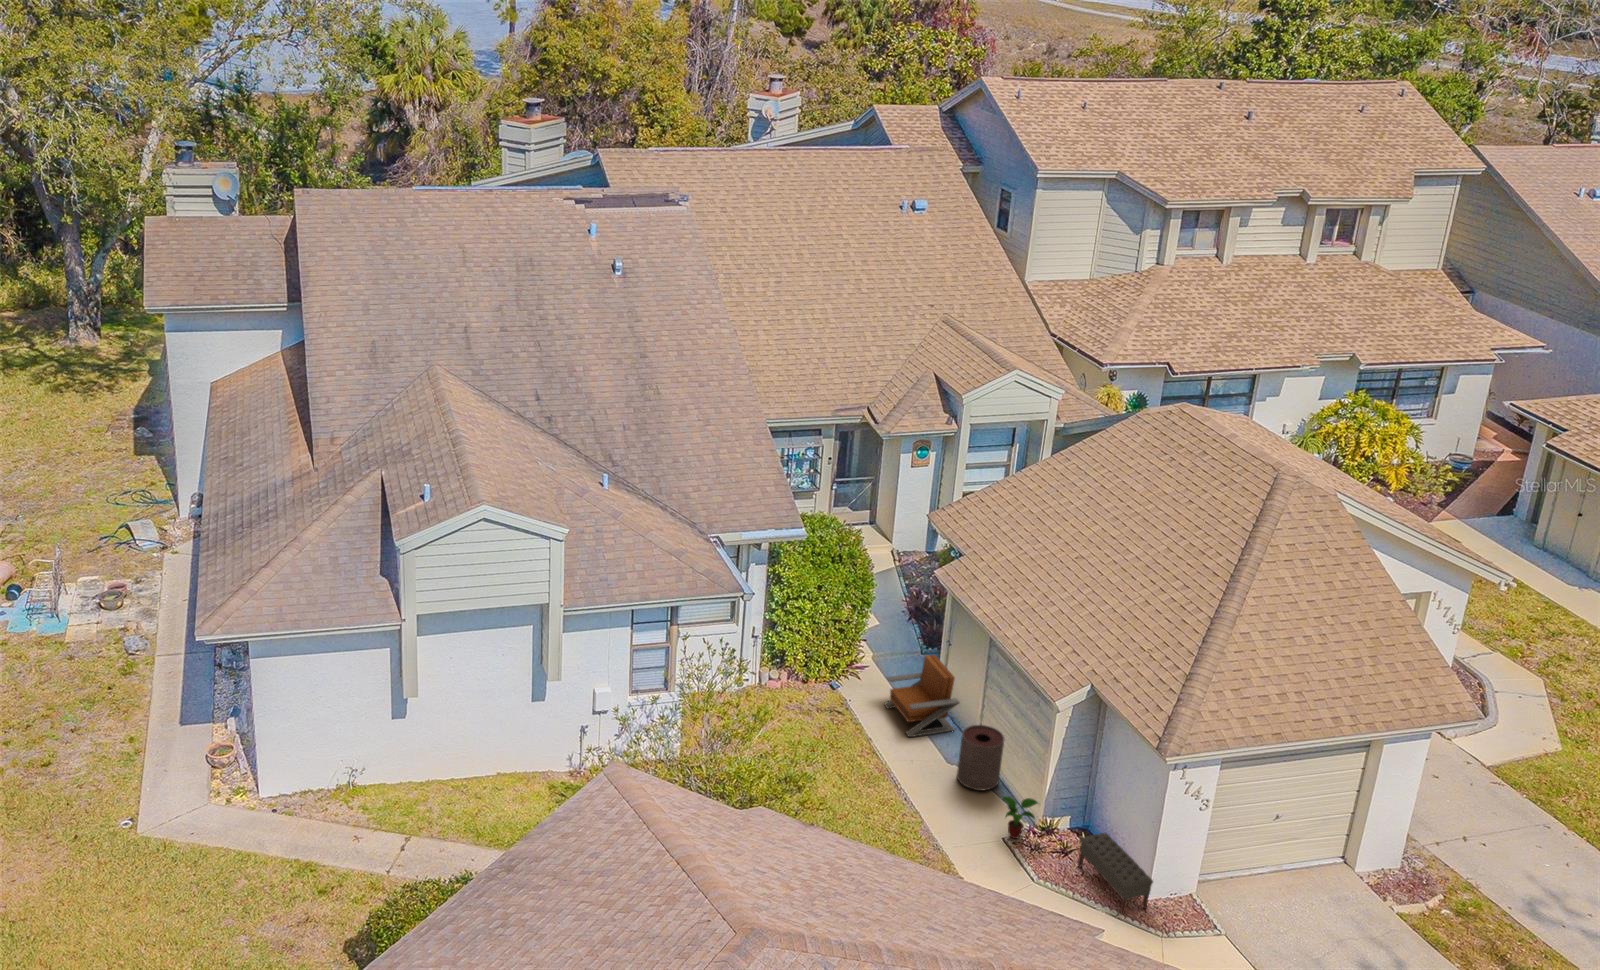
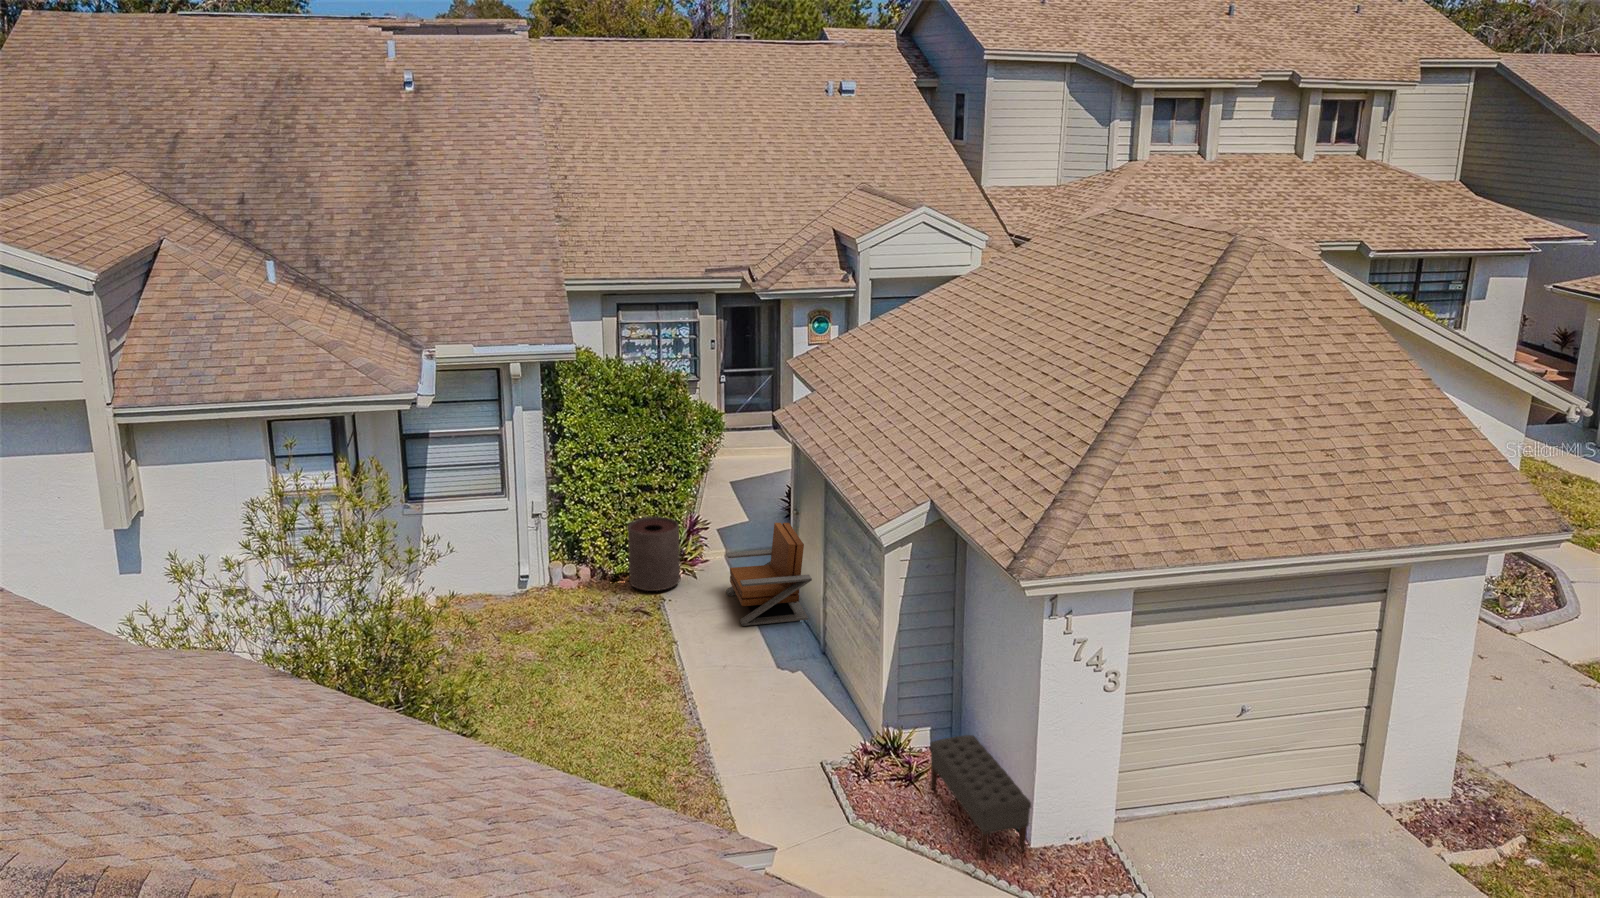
trash can: present [957,725,1004,790] -> present [628,517,680,591]
potted plant: present [1001,796,1038,839] -> none [825,685,883,749]

